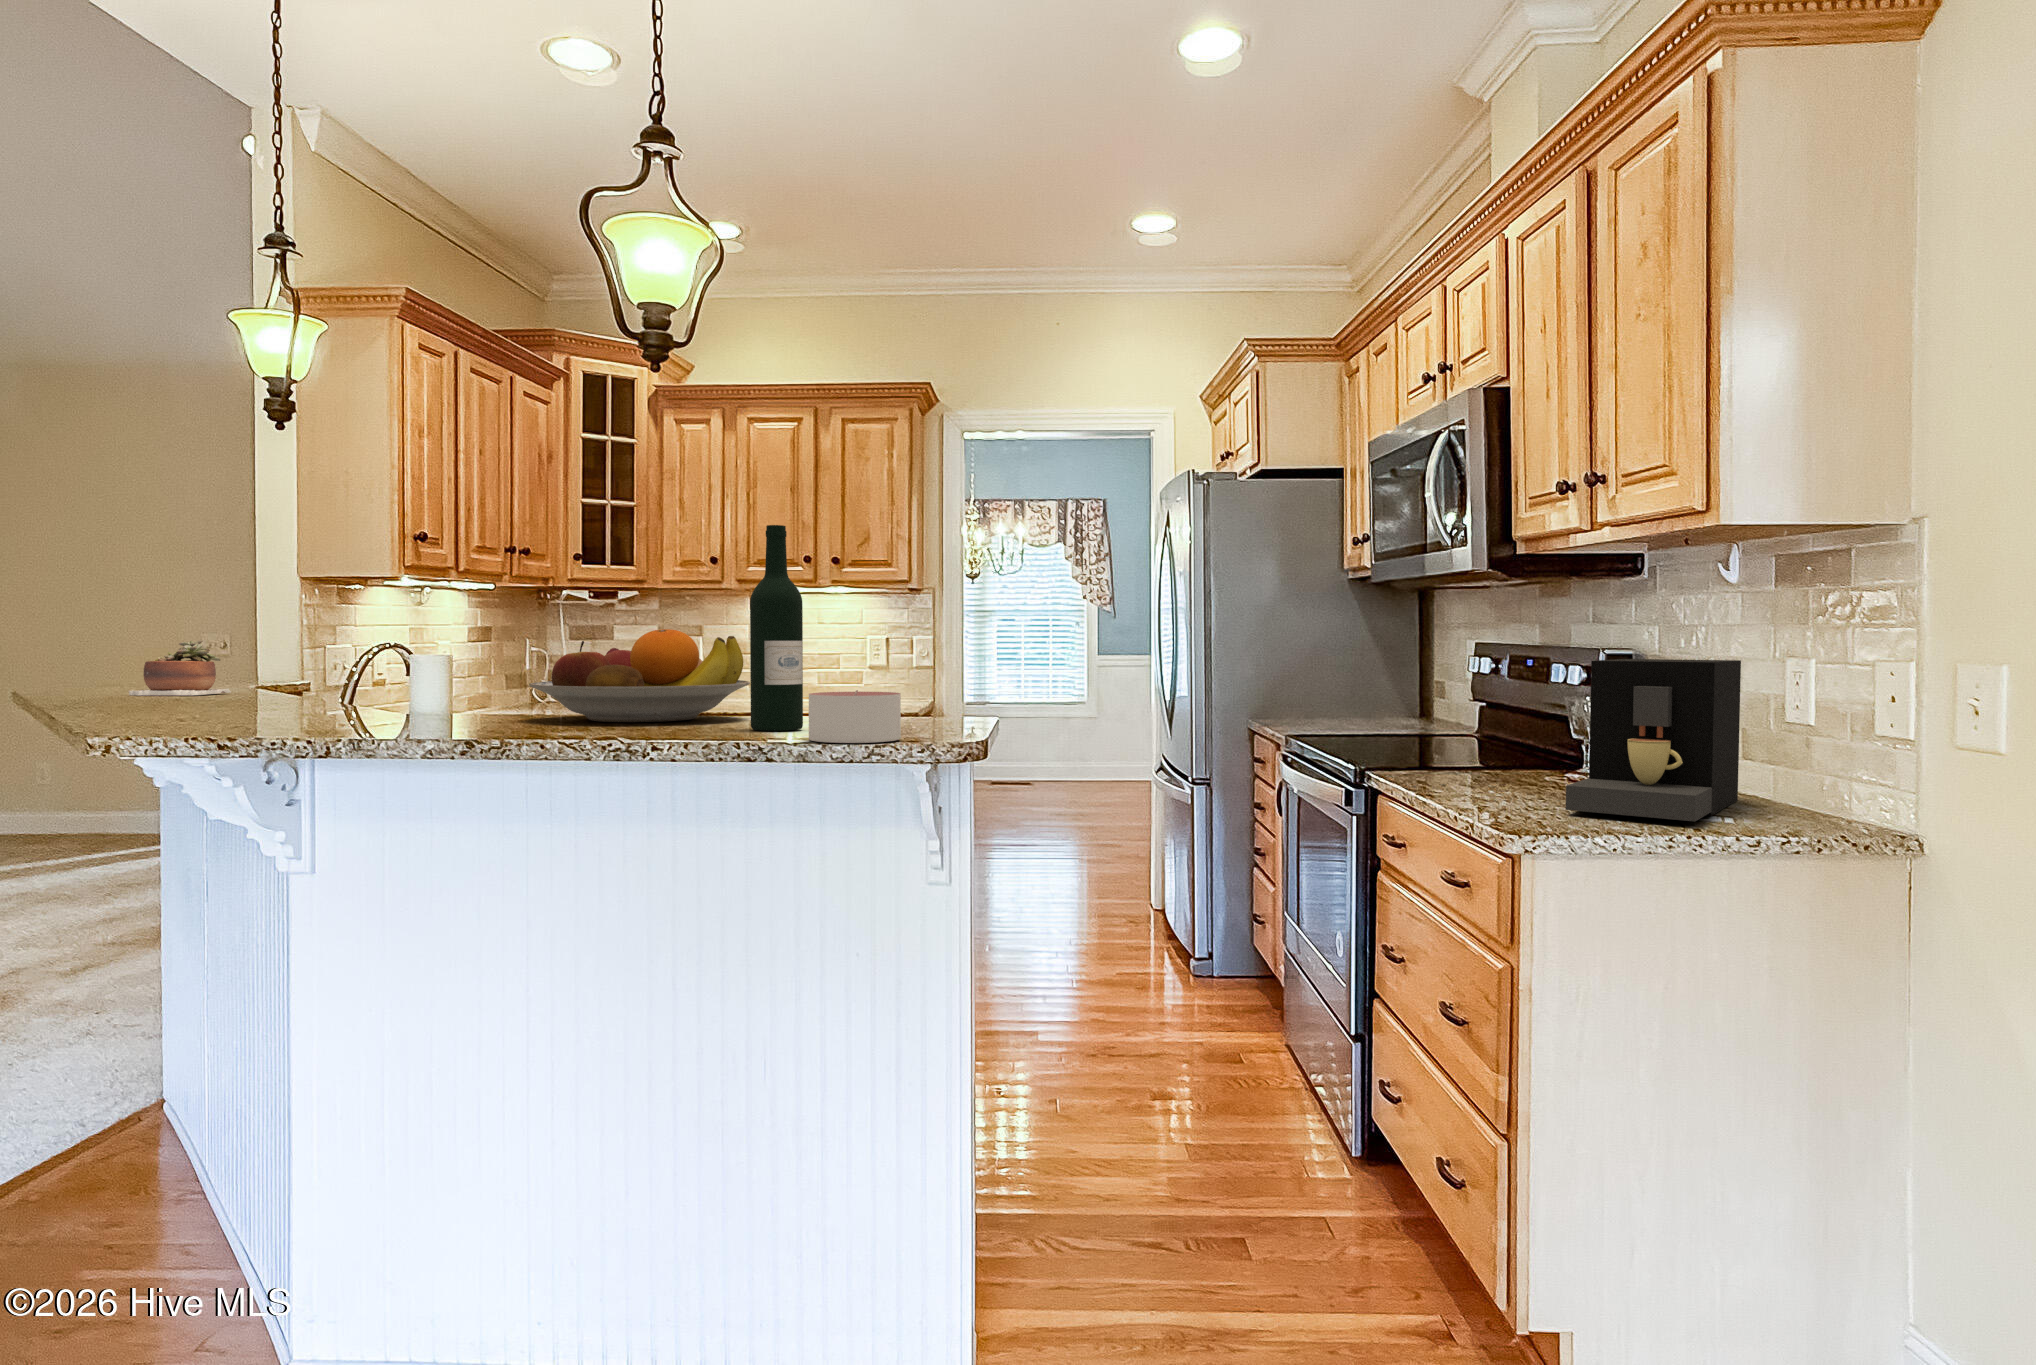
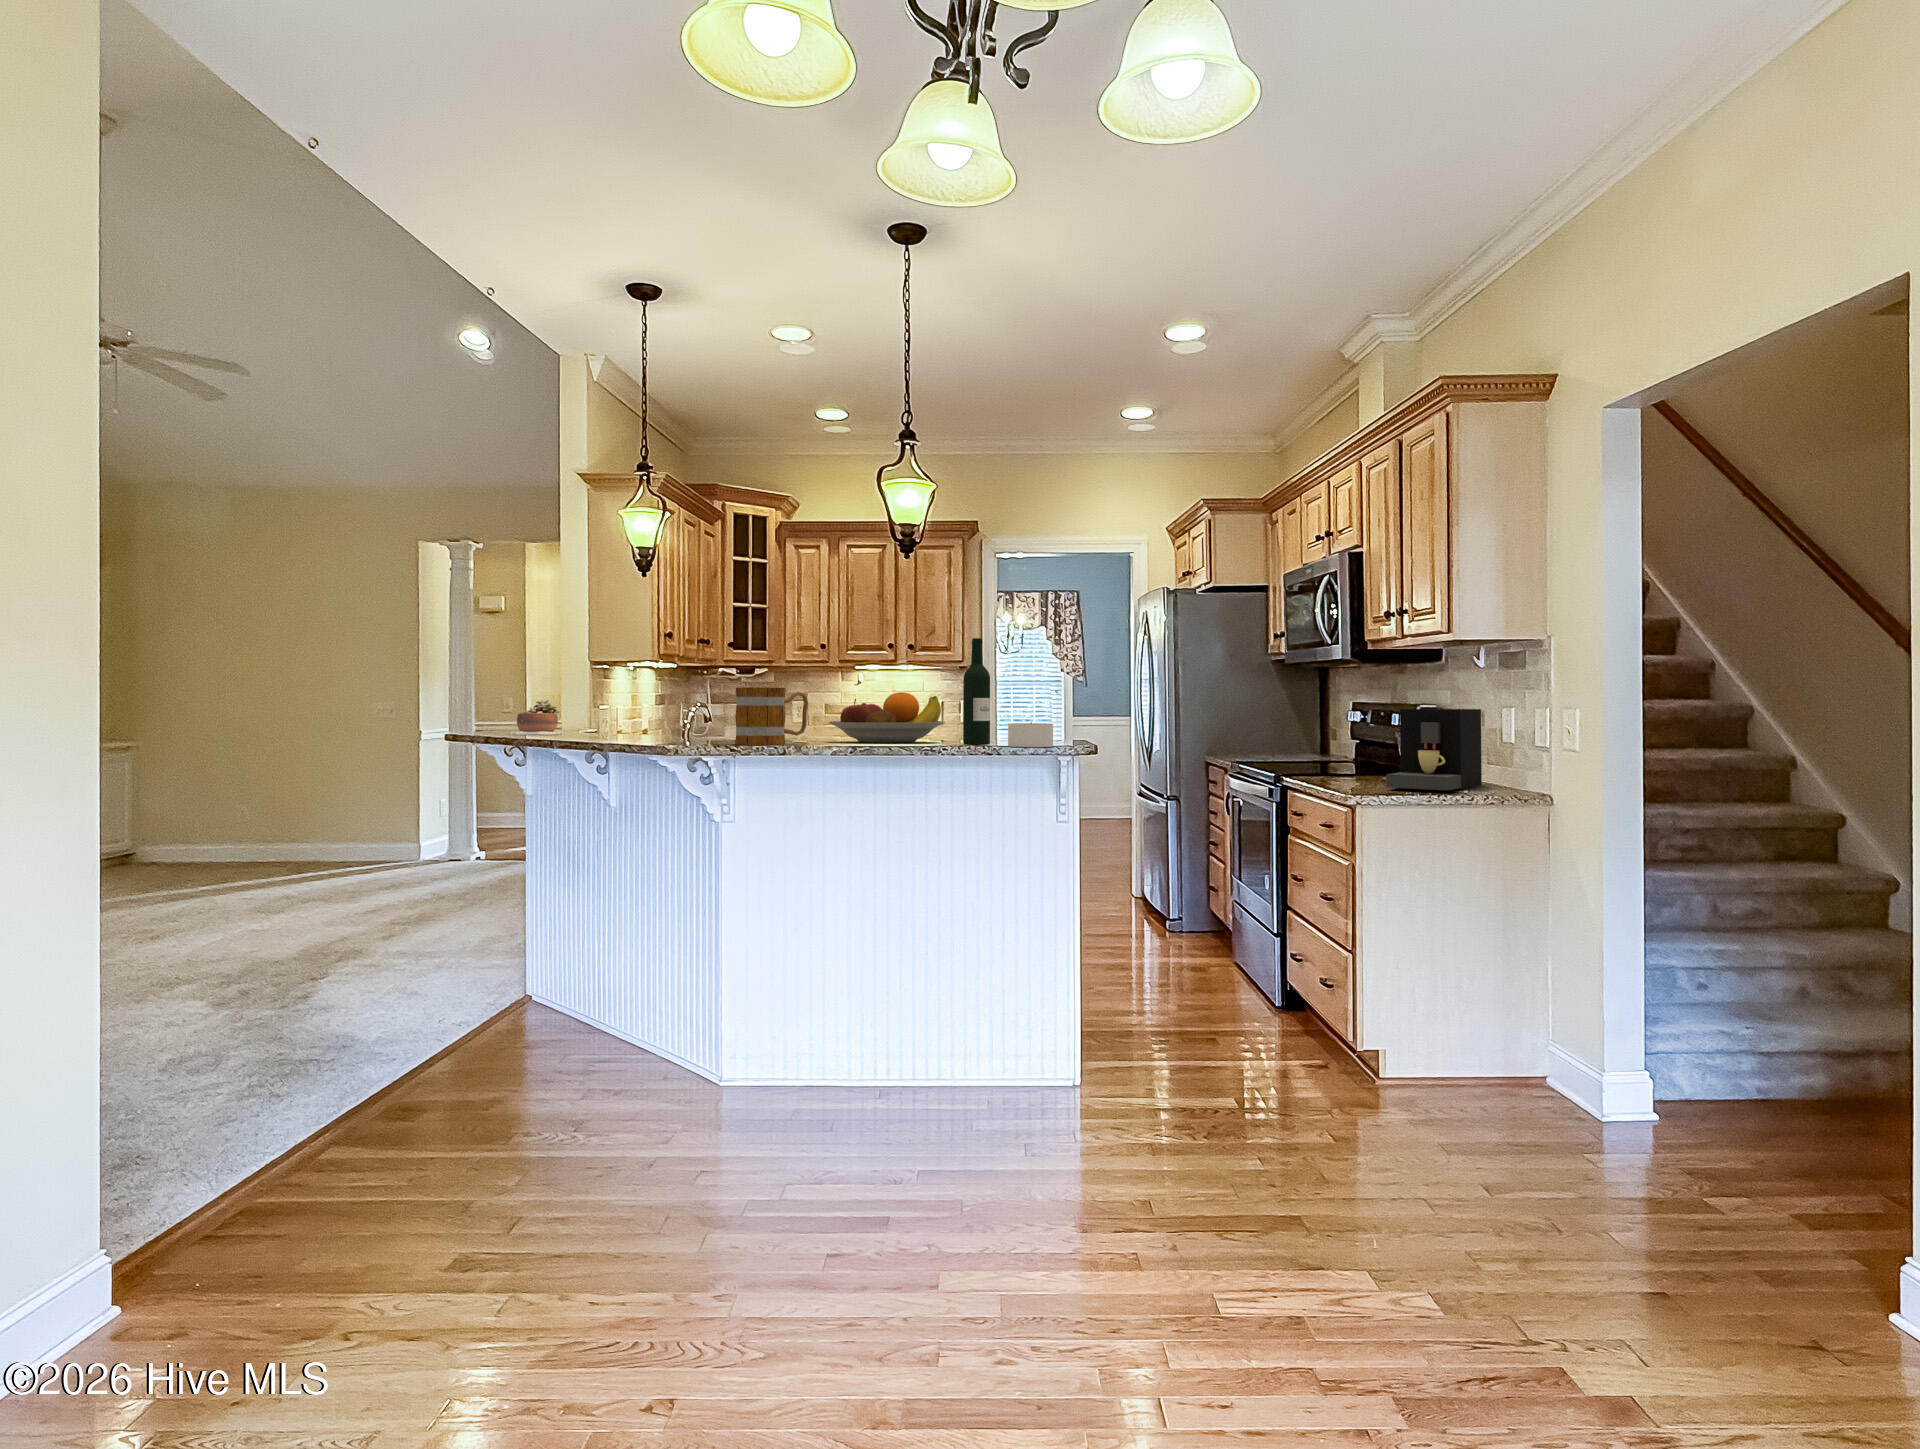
mug: none [264,620,431,737] -> present [735,687,808,745]

